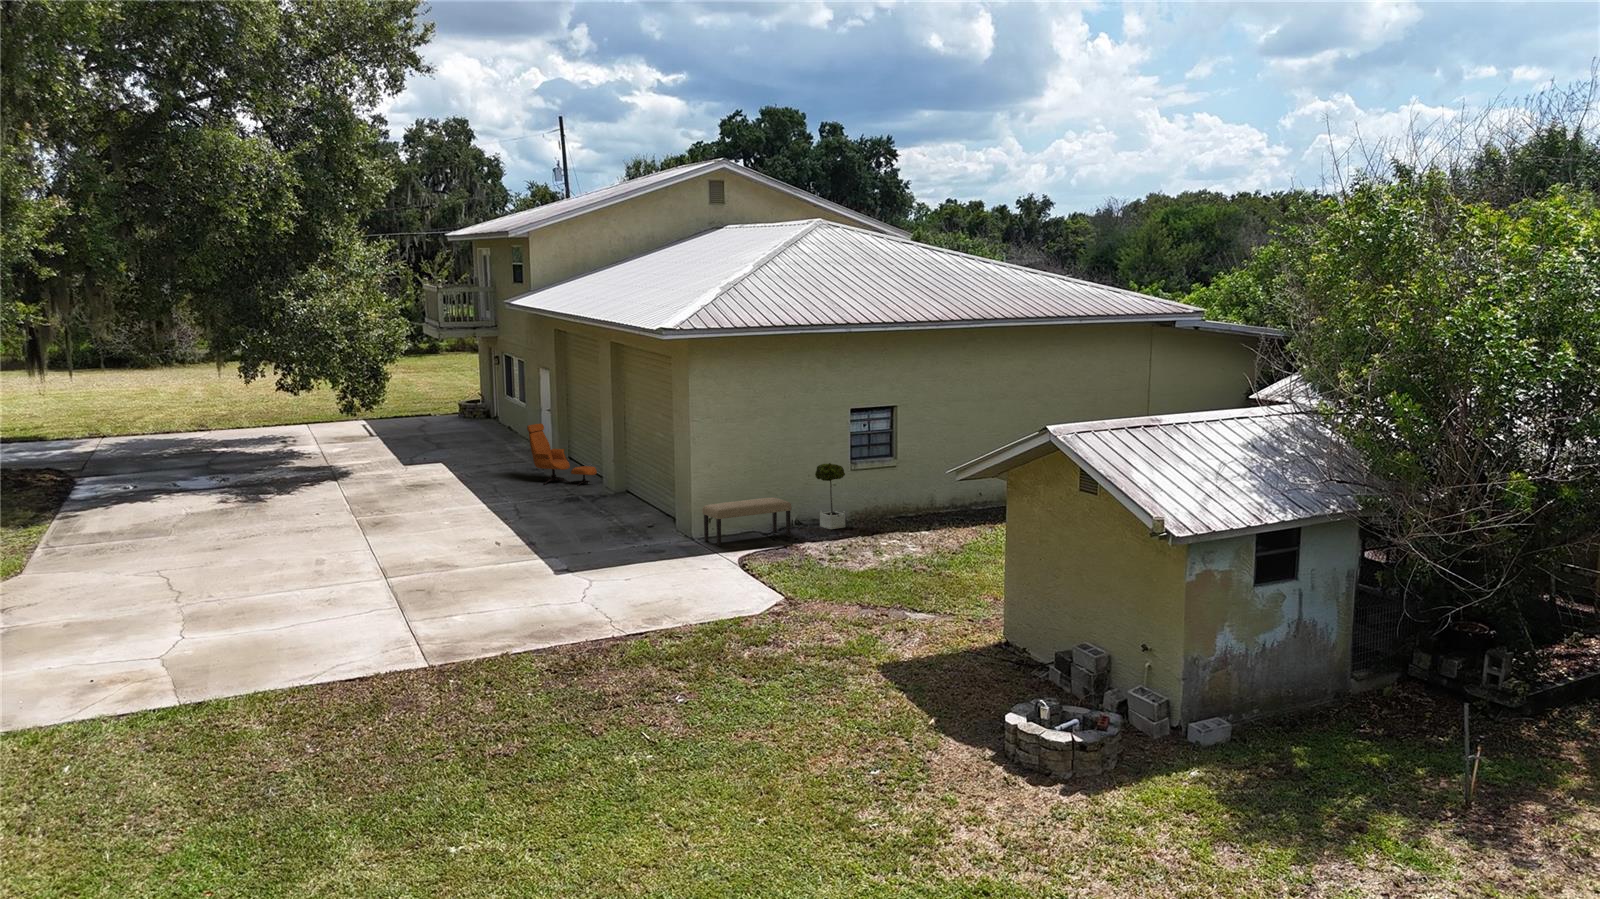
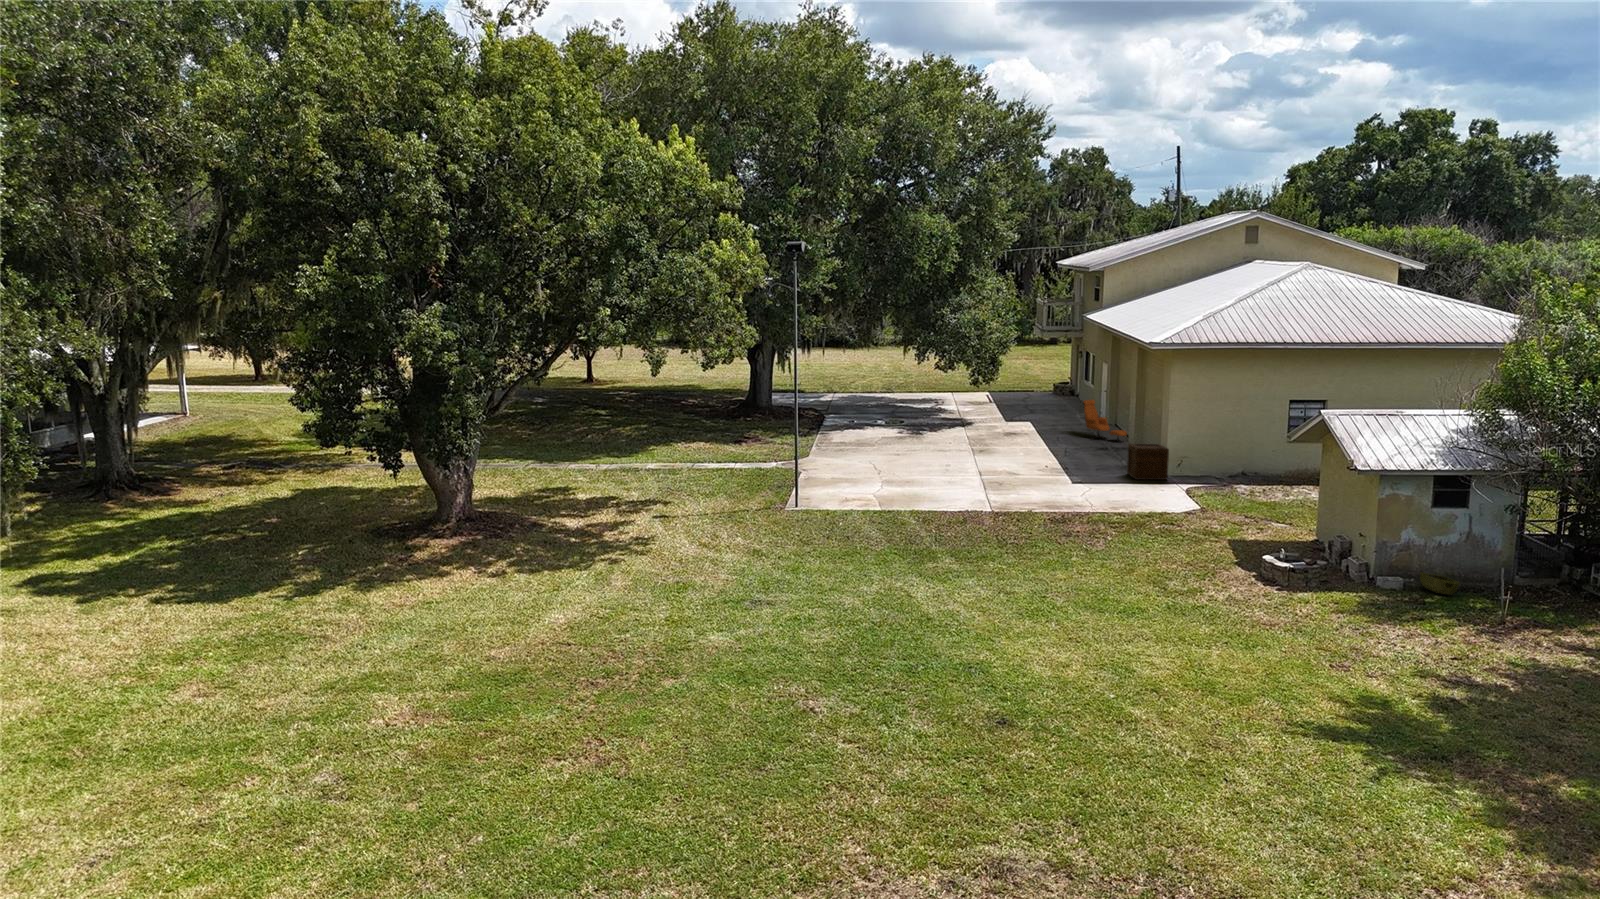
potted tree: present [815,463,845,529] -> none [1261,436,1283,481]
wooden crate: none [629,489,697,551] -> present [1127,444,1169,480]
bench: present [702,497,792,546] -> none [1175,455,1237,482]
woven basket: none [1246,698,1320,737] -> present [1420,572,1460,595]

